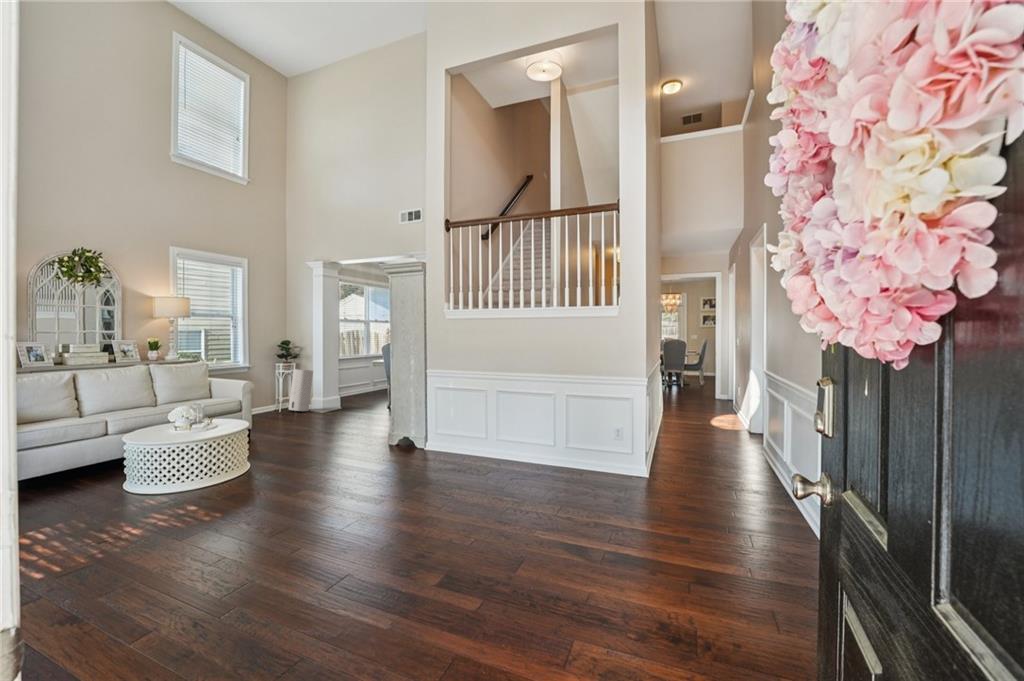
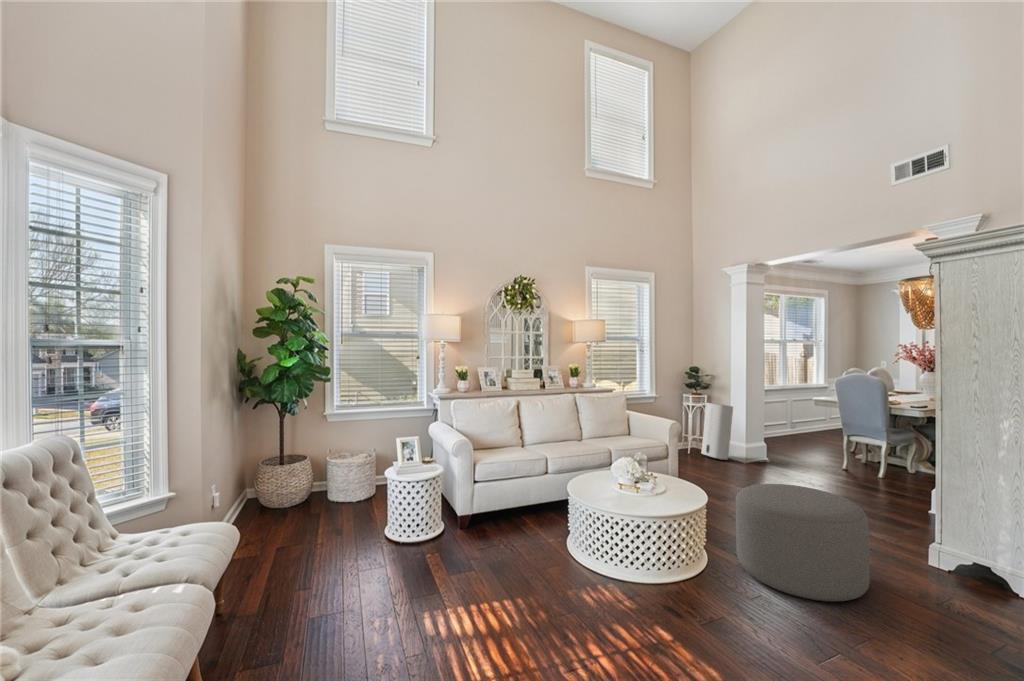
ottoman: none [270,408,344,468] -> present [736,484,870,601]

